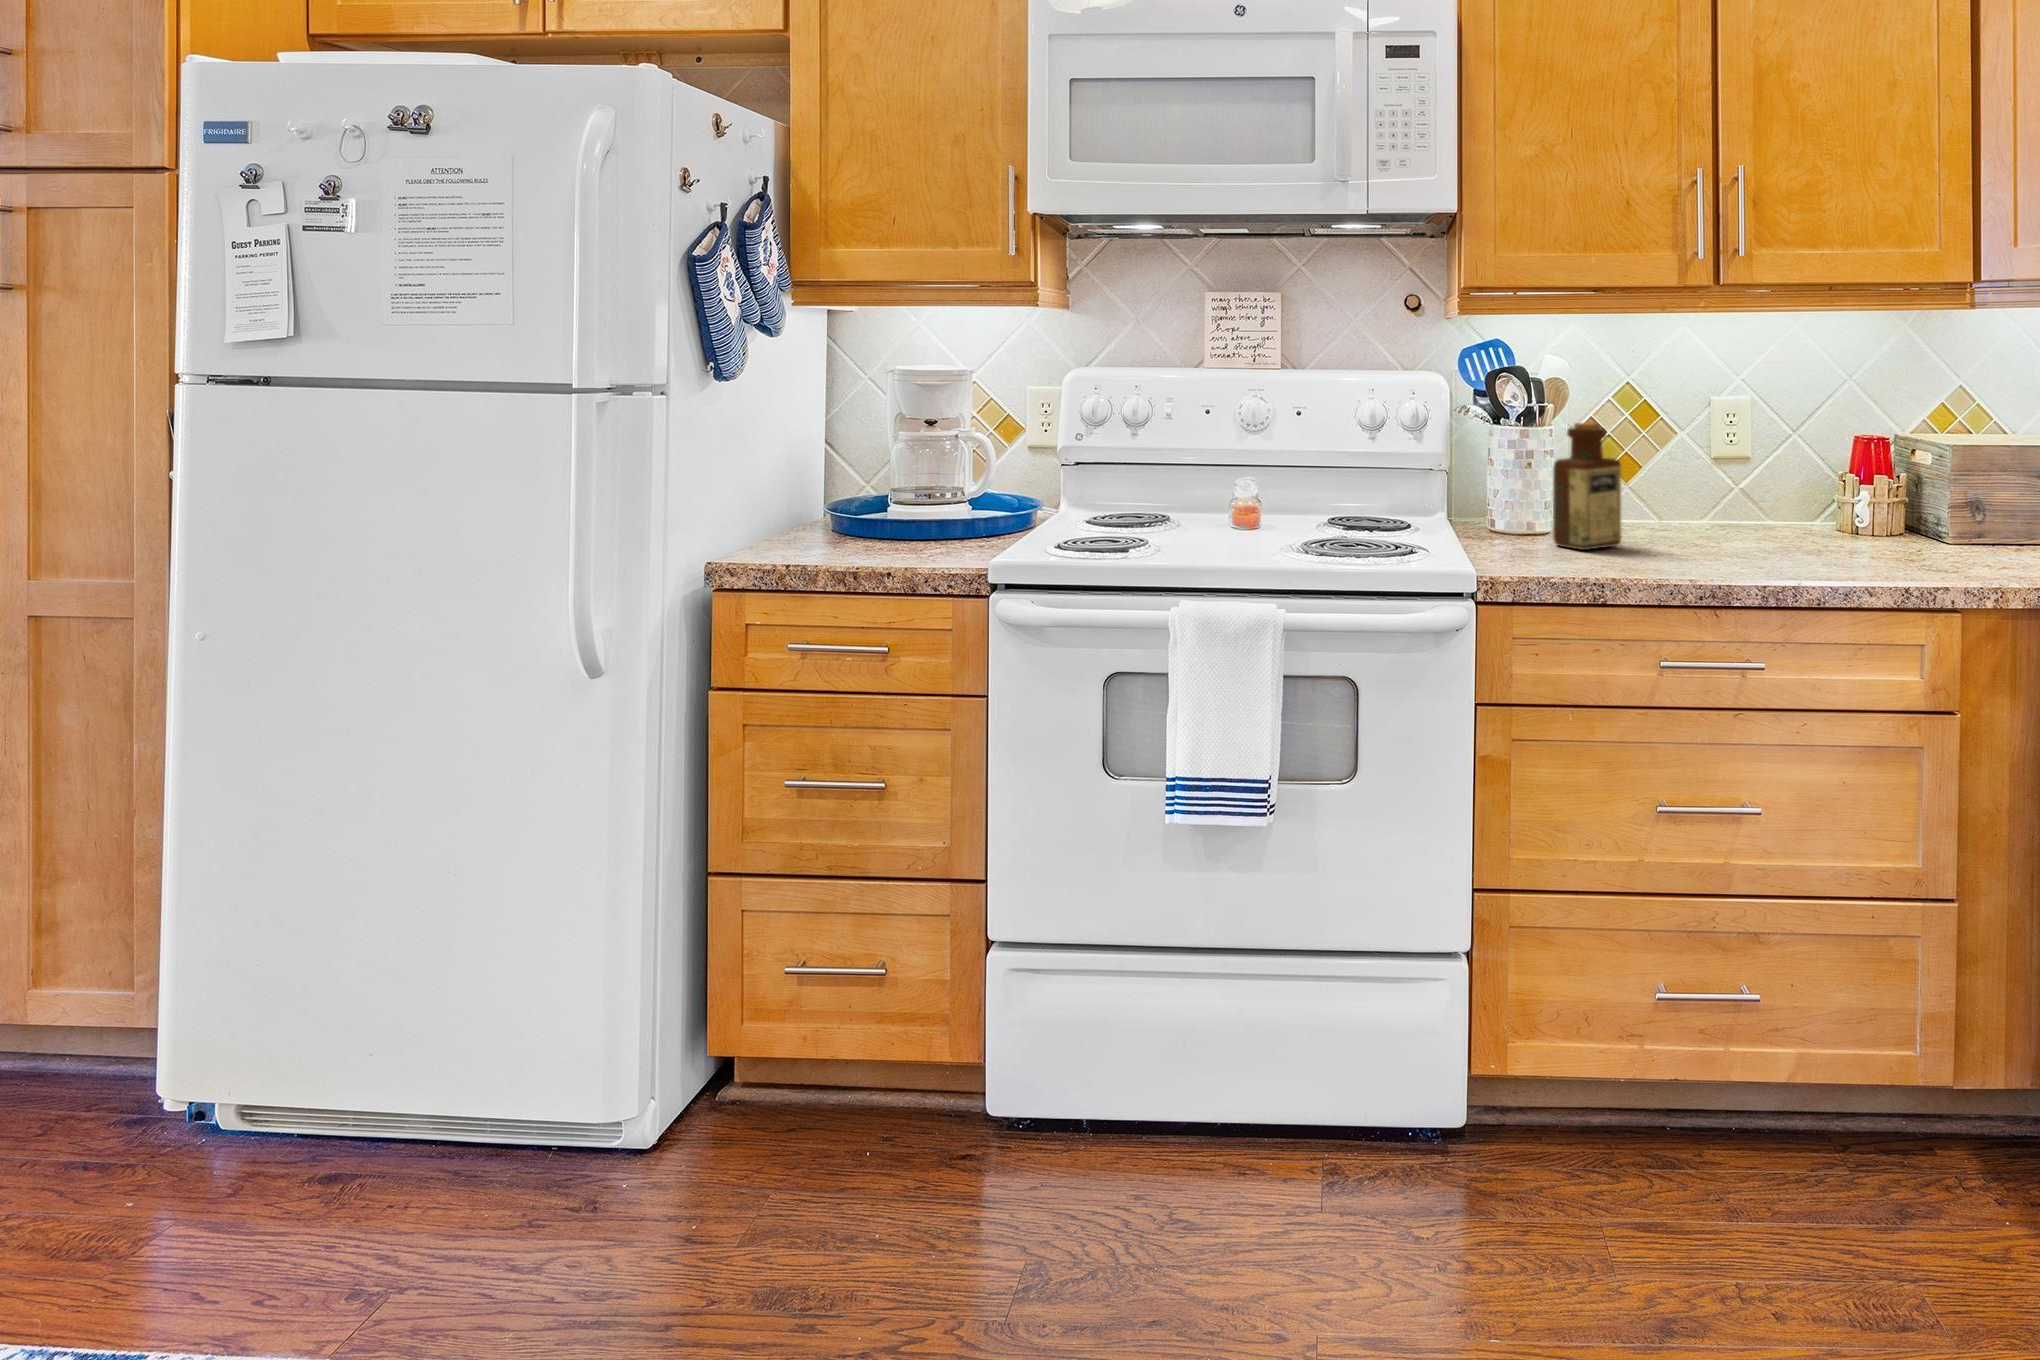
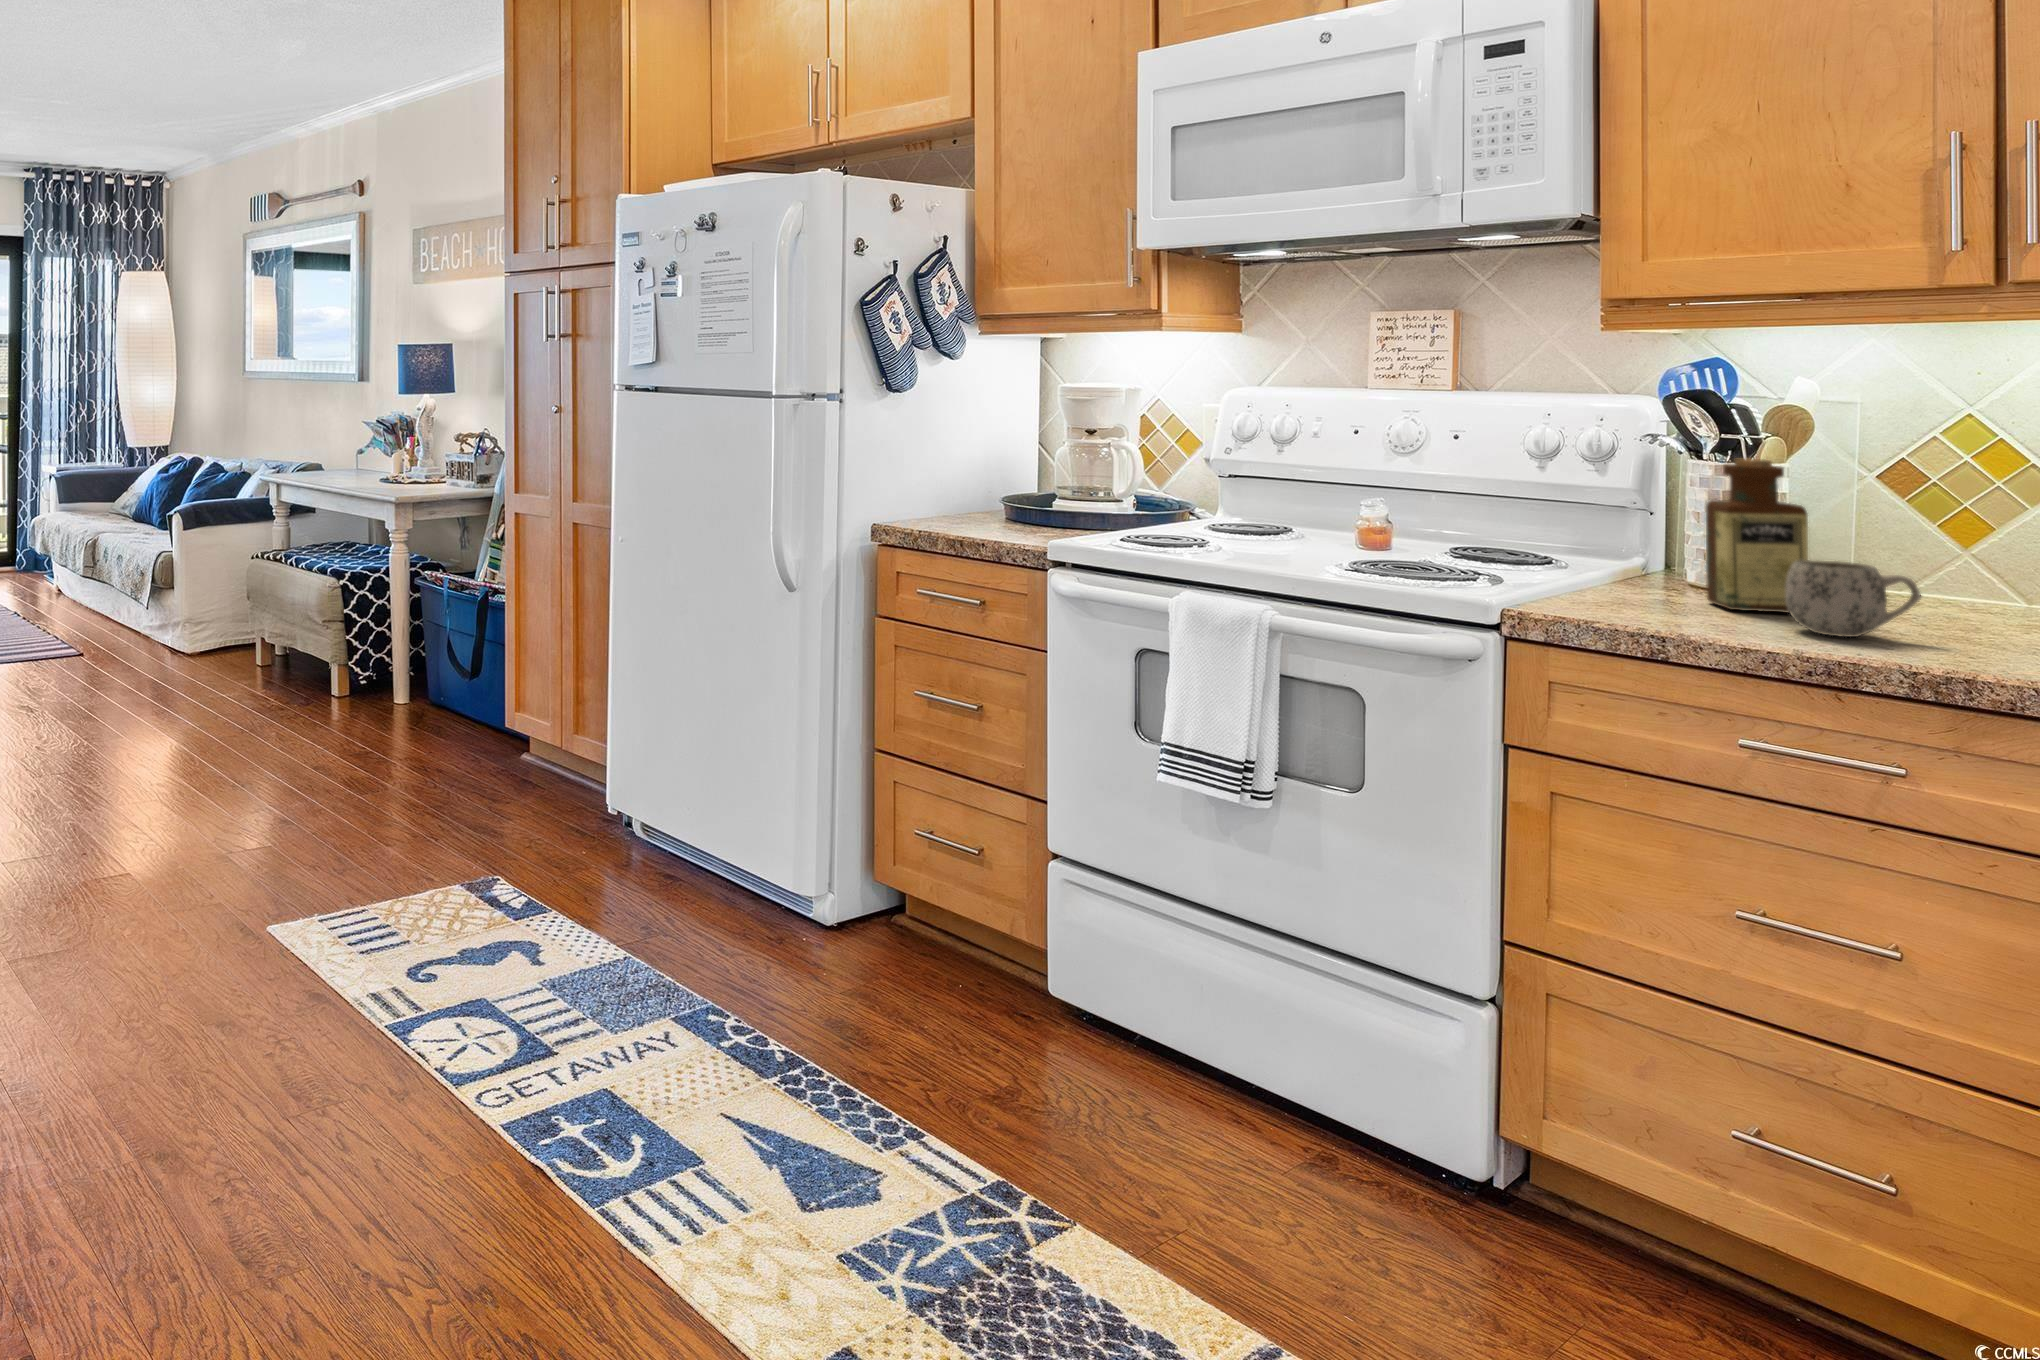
mug: none [1642,502,1716,563] -> present [1785,560,1921,637]

